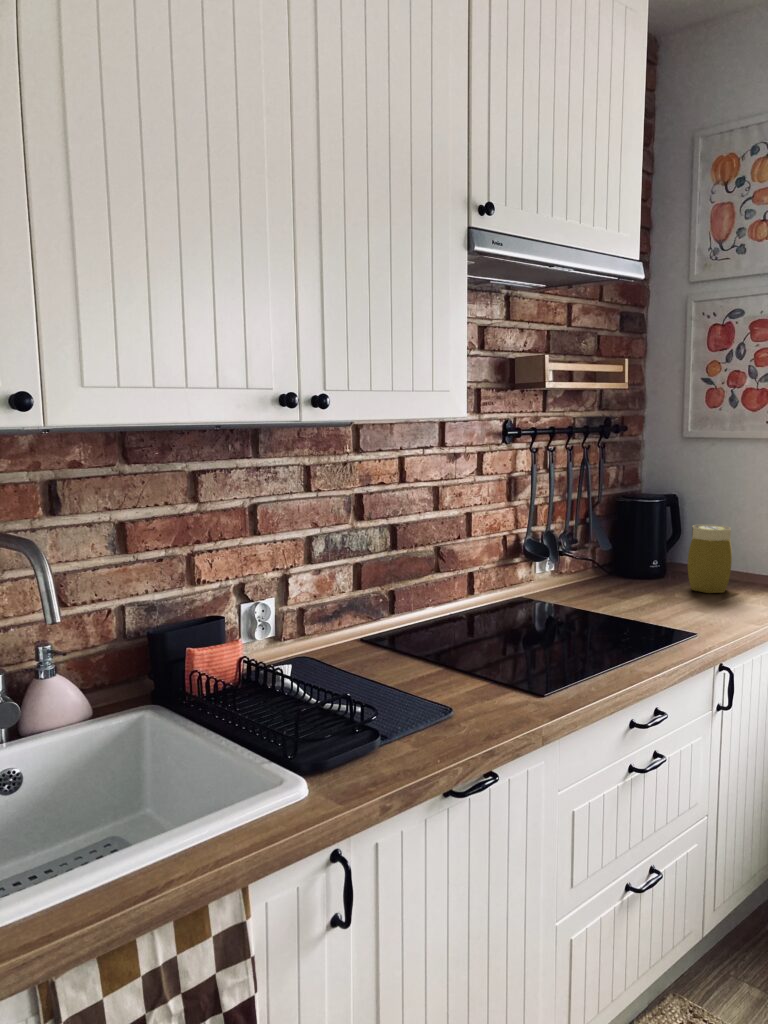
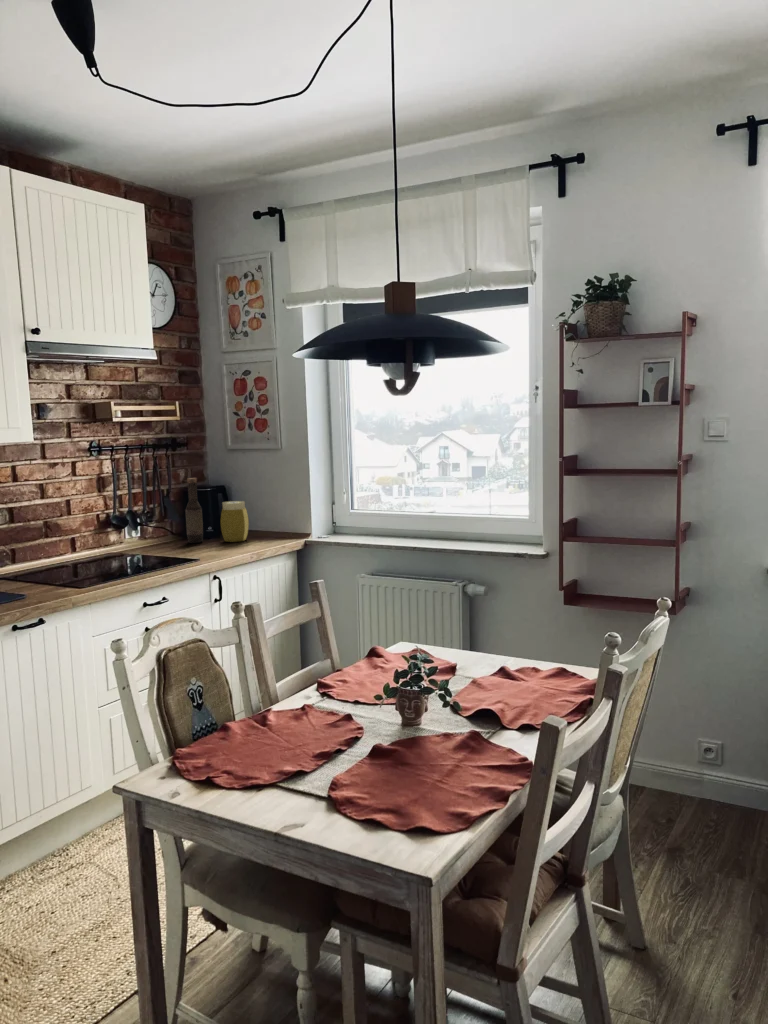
bottle: none [627,483,655,589] -> present [186,478,203,543]

